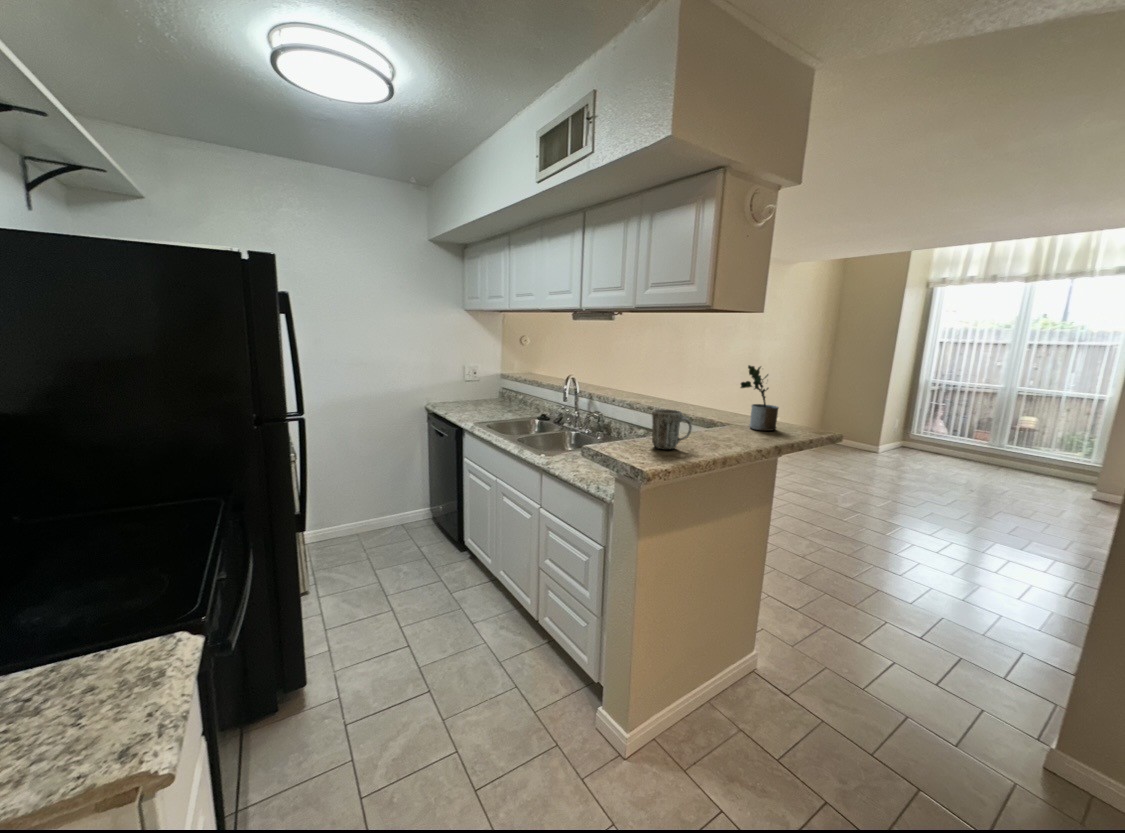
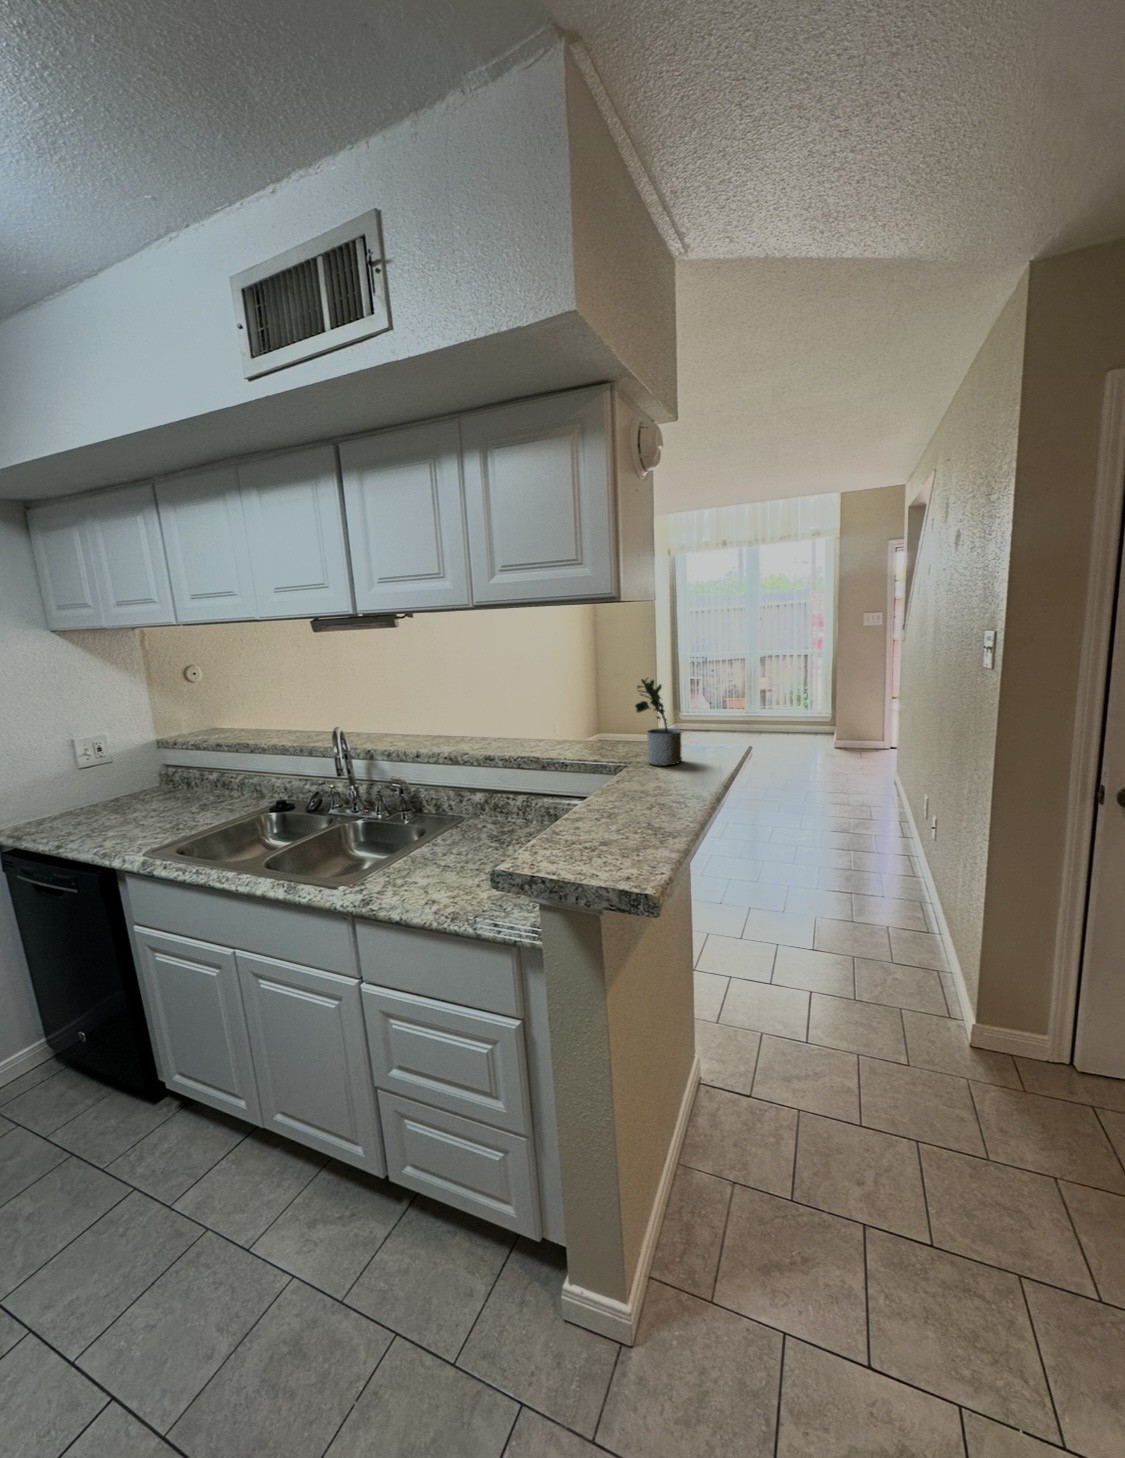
mug: present [652,409,692,449] -> none [584,768,647,837]

